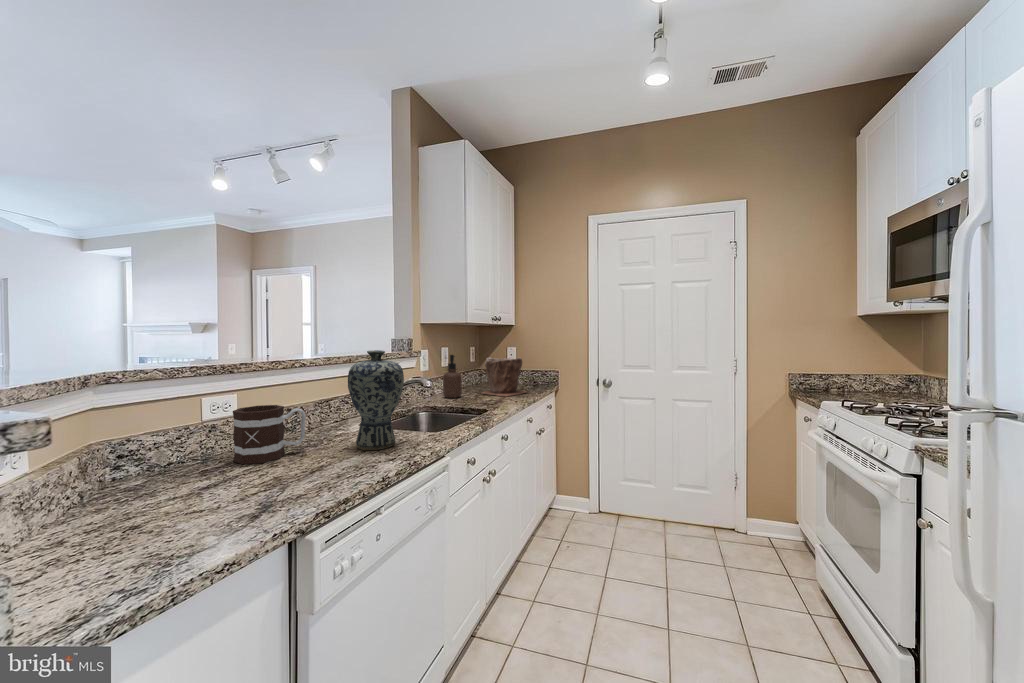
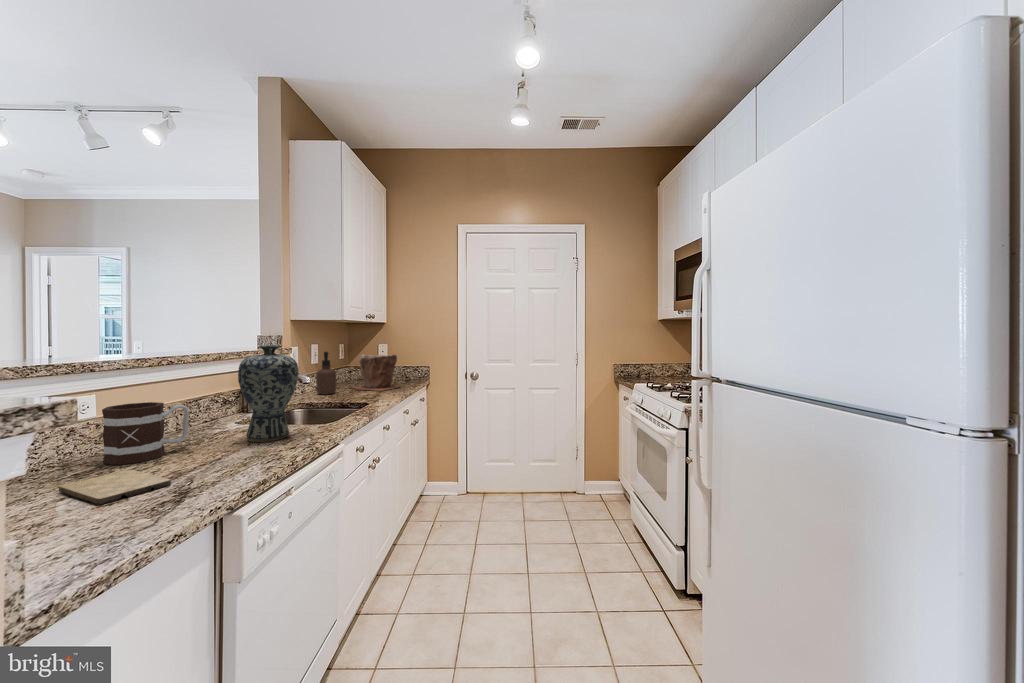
cutting board: none [180,472,264,511] -> present [59,470,171,505]

